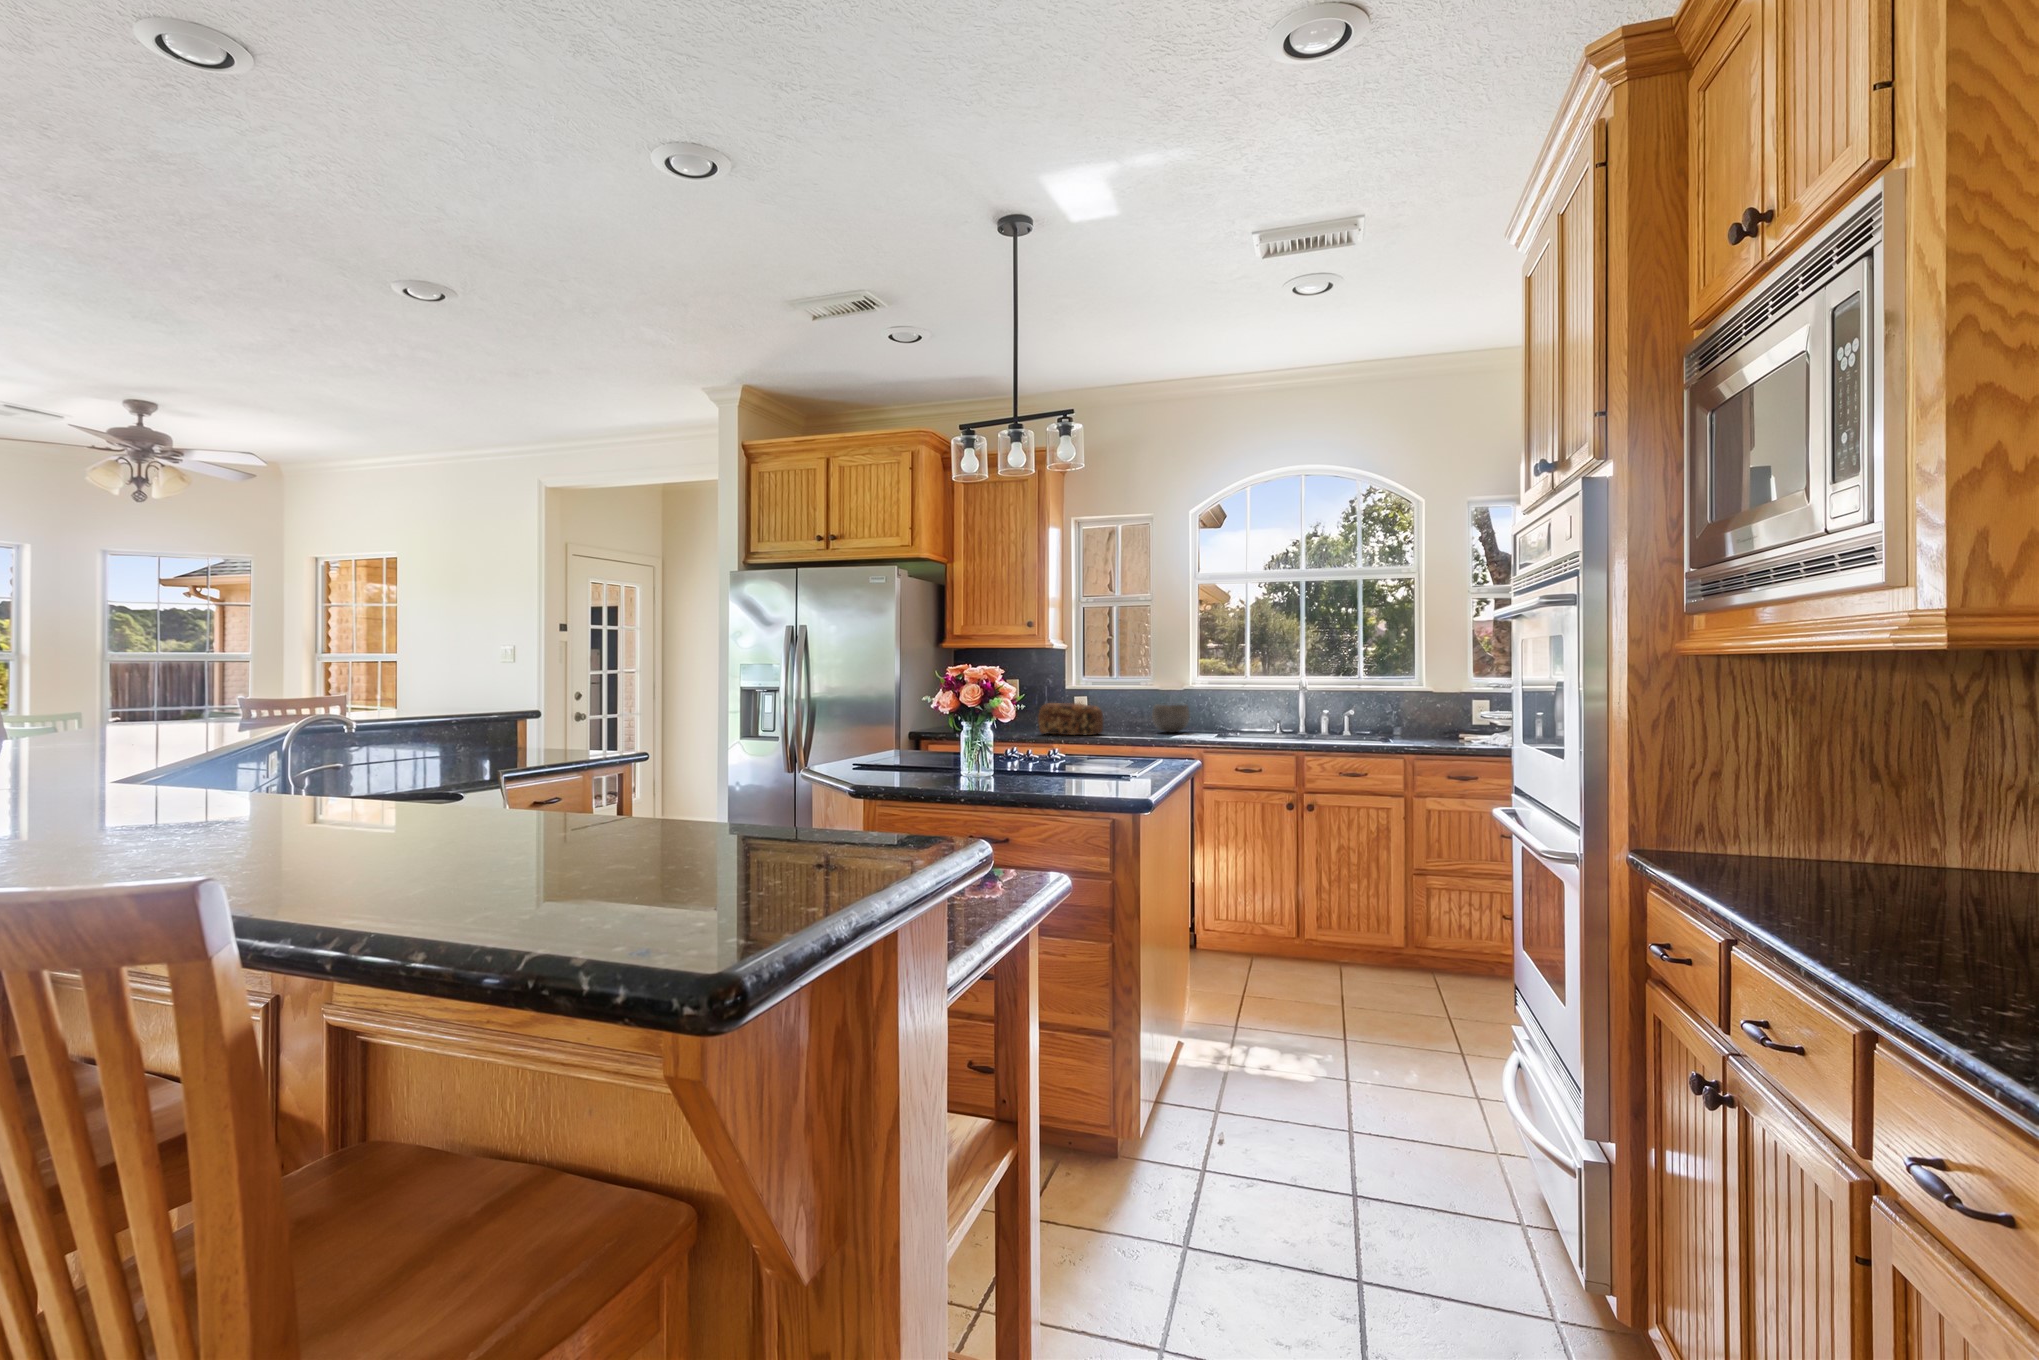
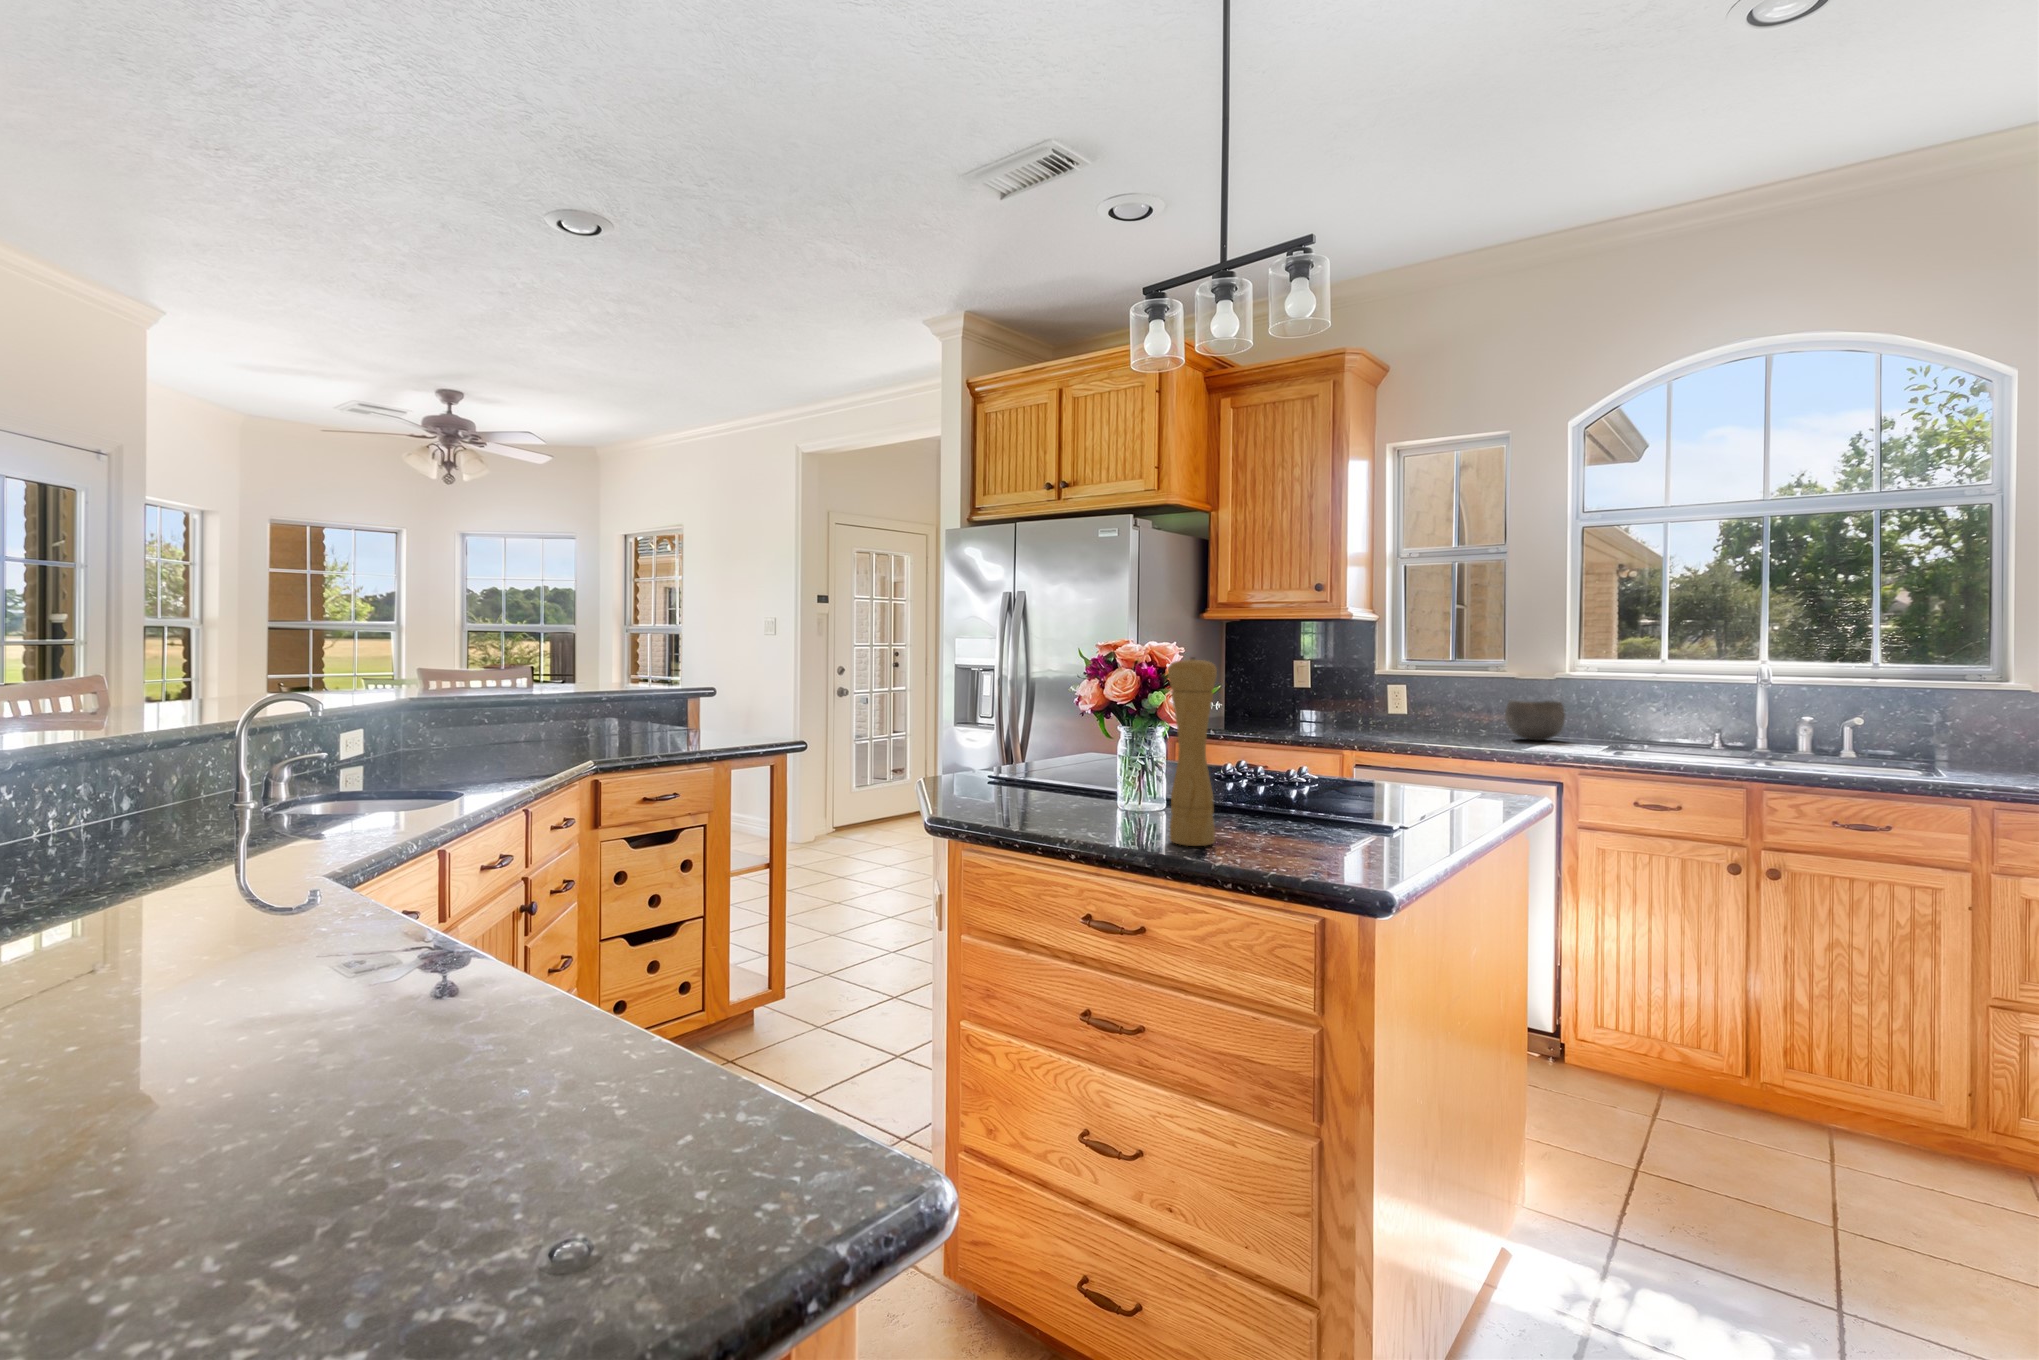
pepper mill: none [1012,675,1041,790] -> present [1168,657,1217,846]
bread loaf: present [1038,703,1103,735] -> none [1332,694,1428,740]

